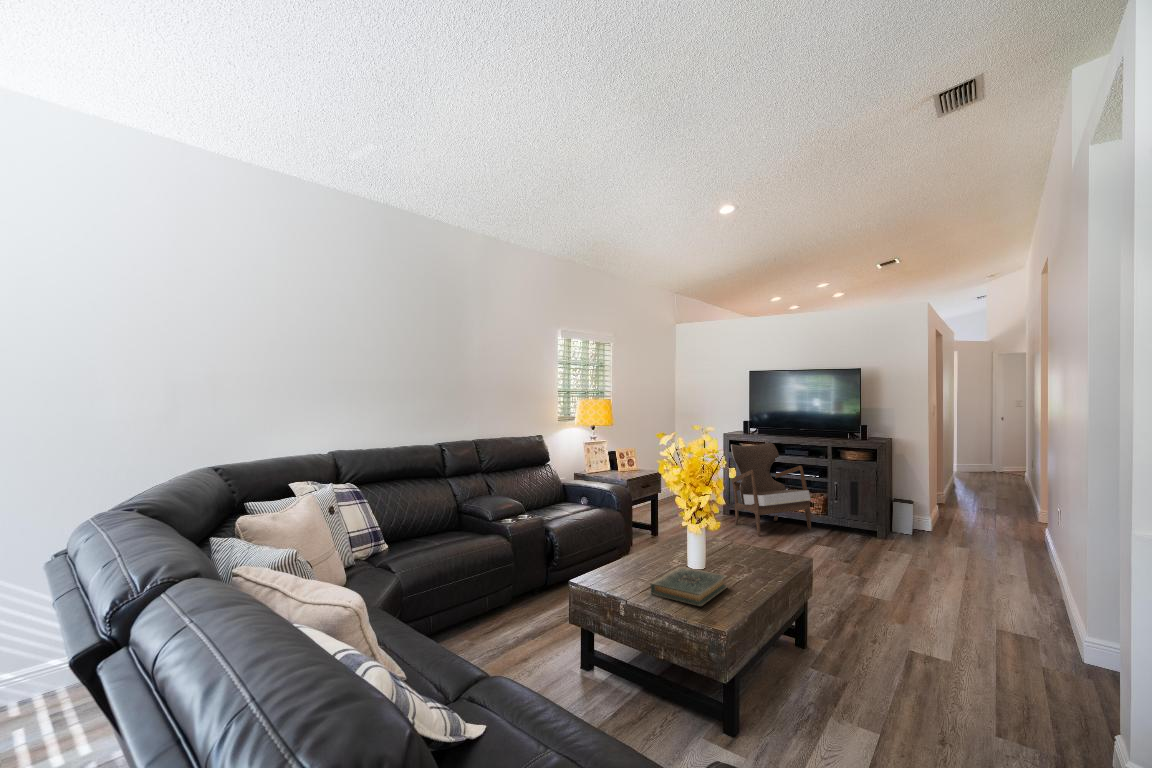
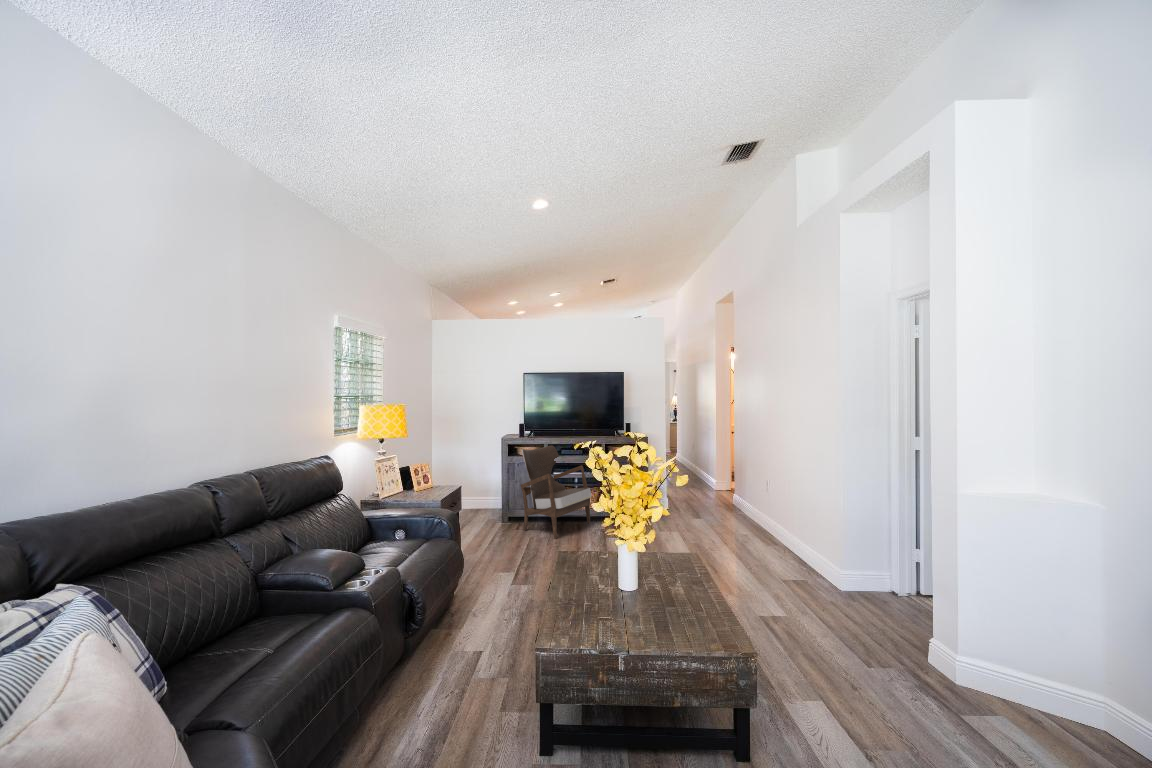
hardback book: present [650,567,727,606] -> none [630,591,698,634]

